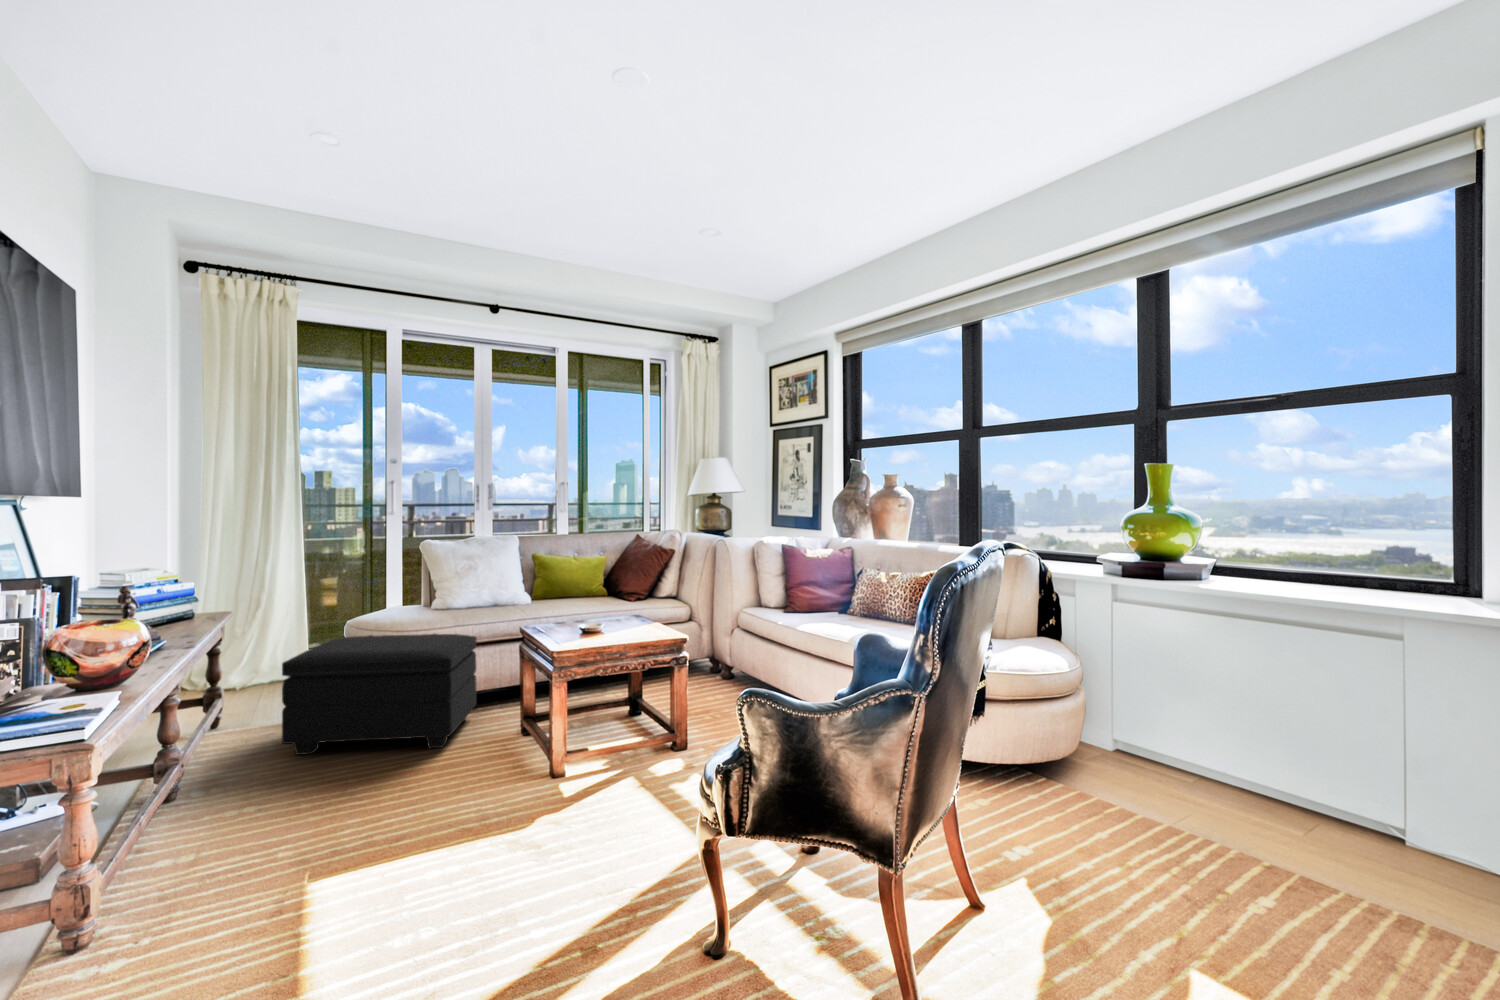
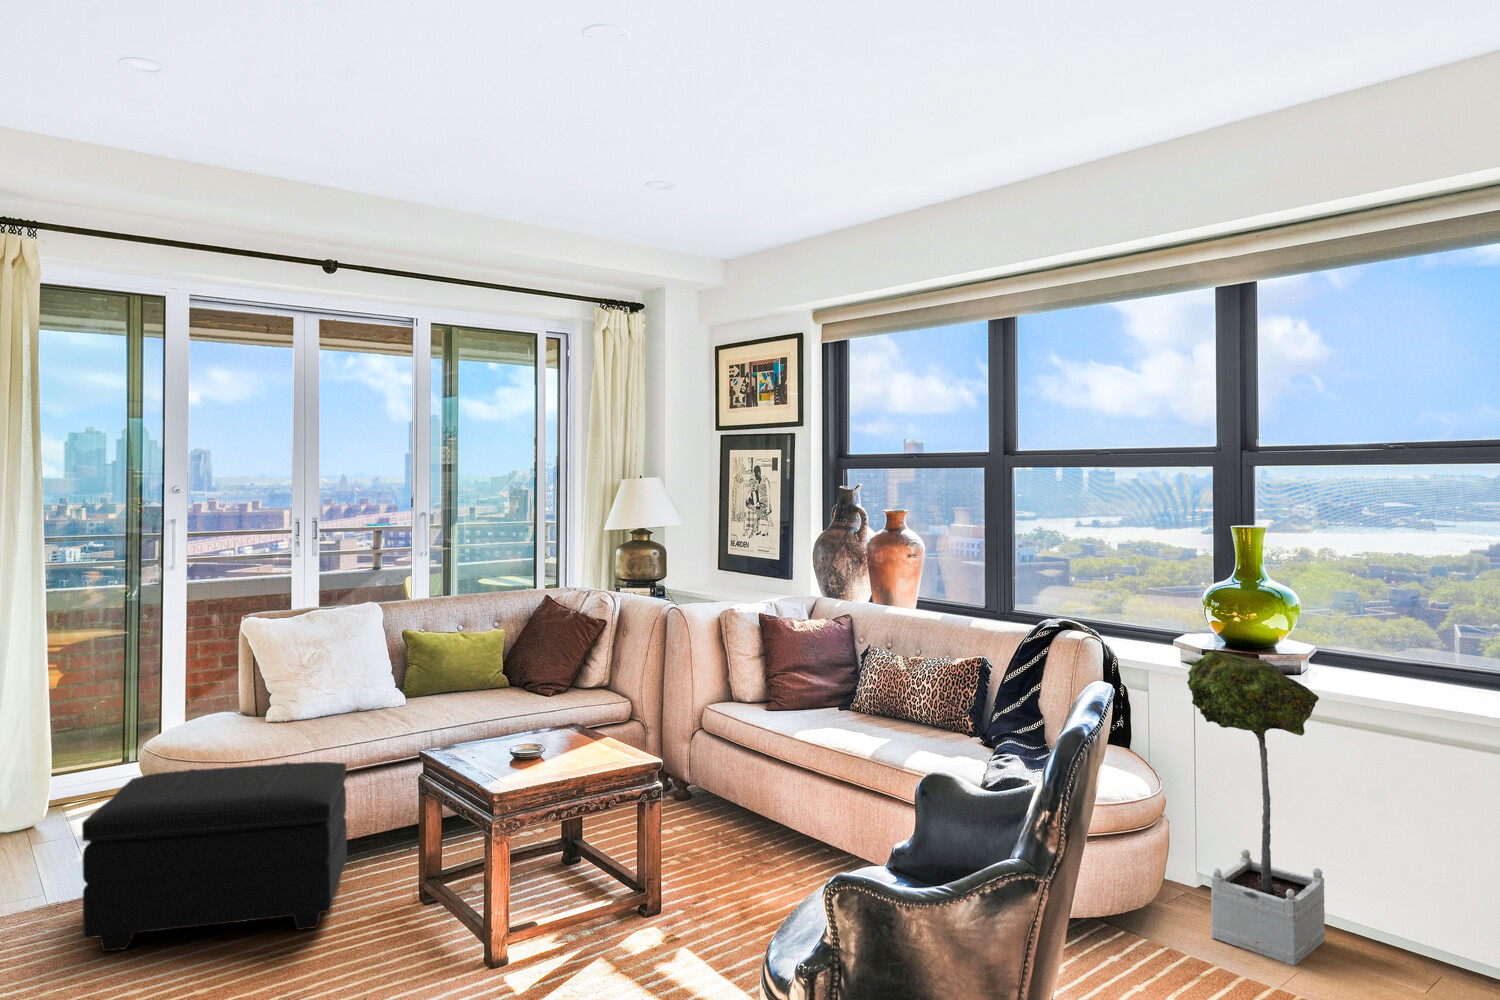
potted tree: none [1101,554,1220,814] -> present [1187,649,1325,966]

